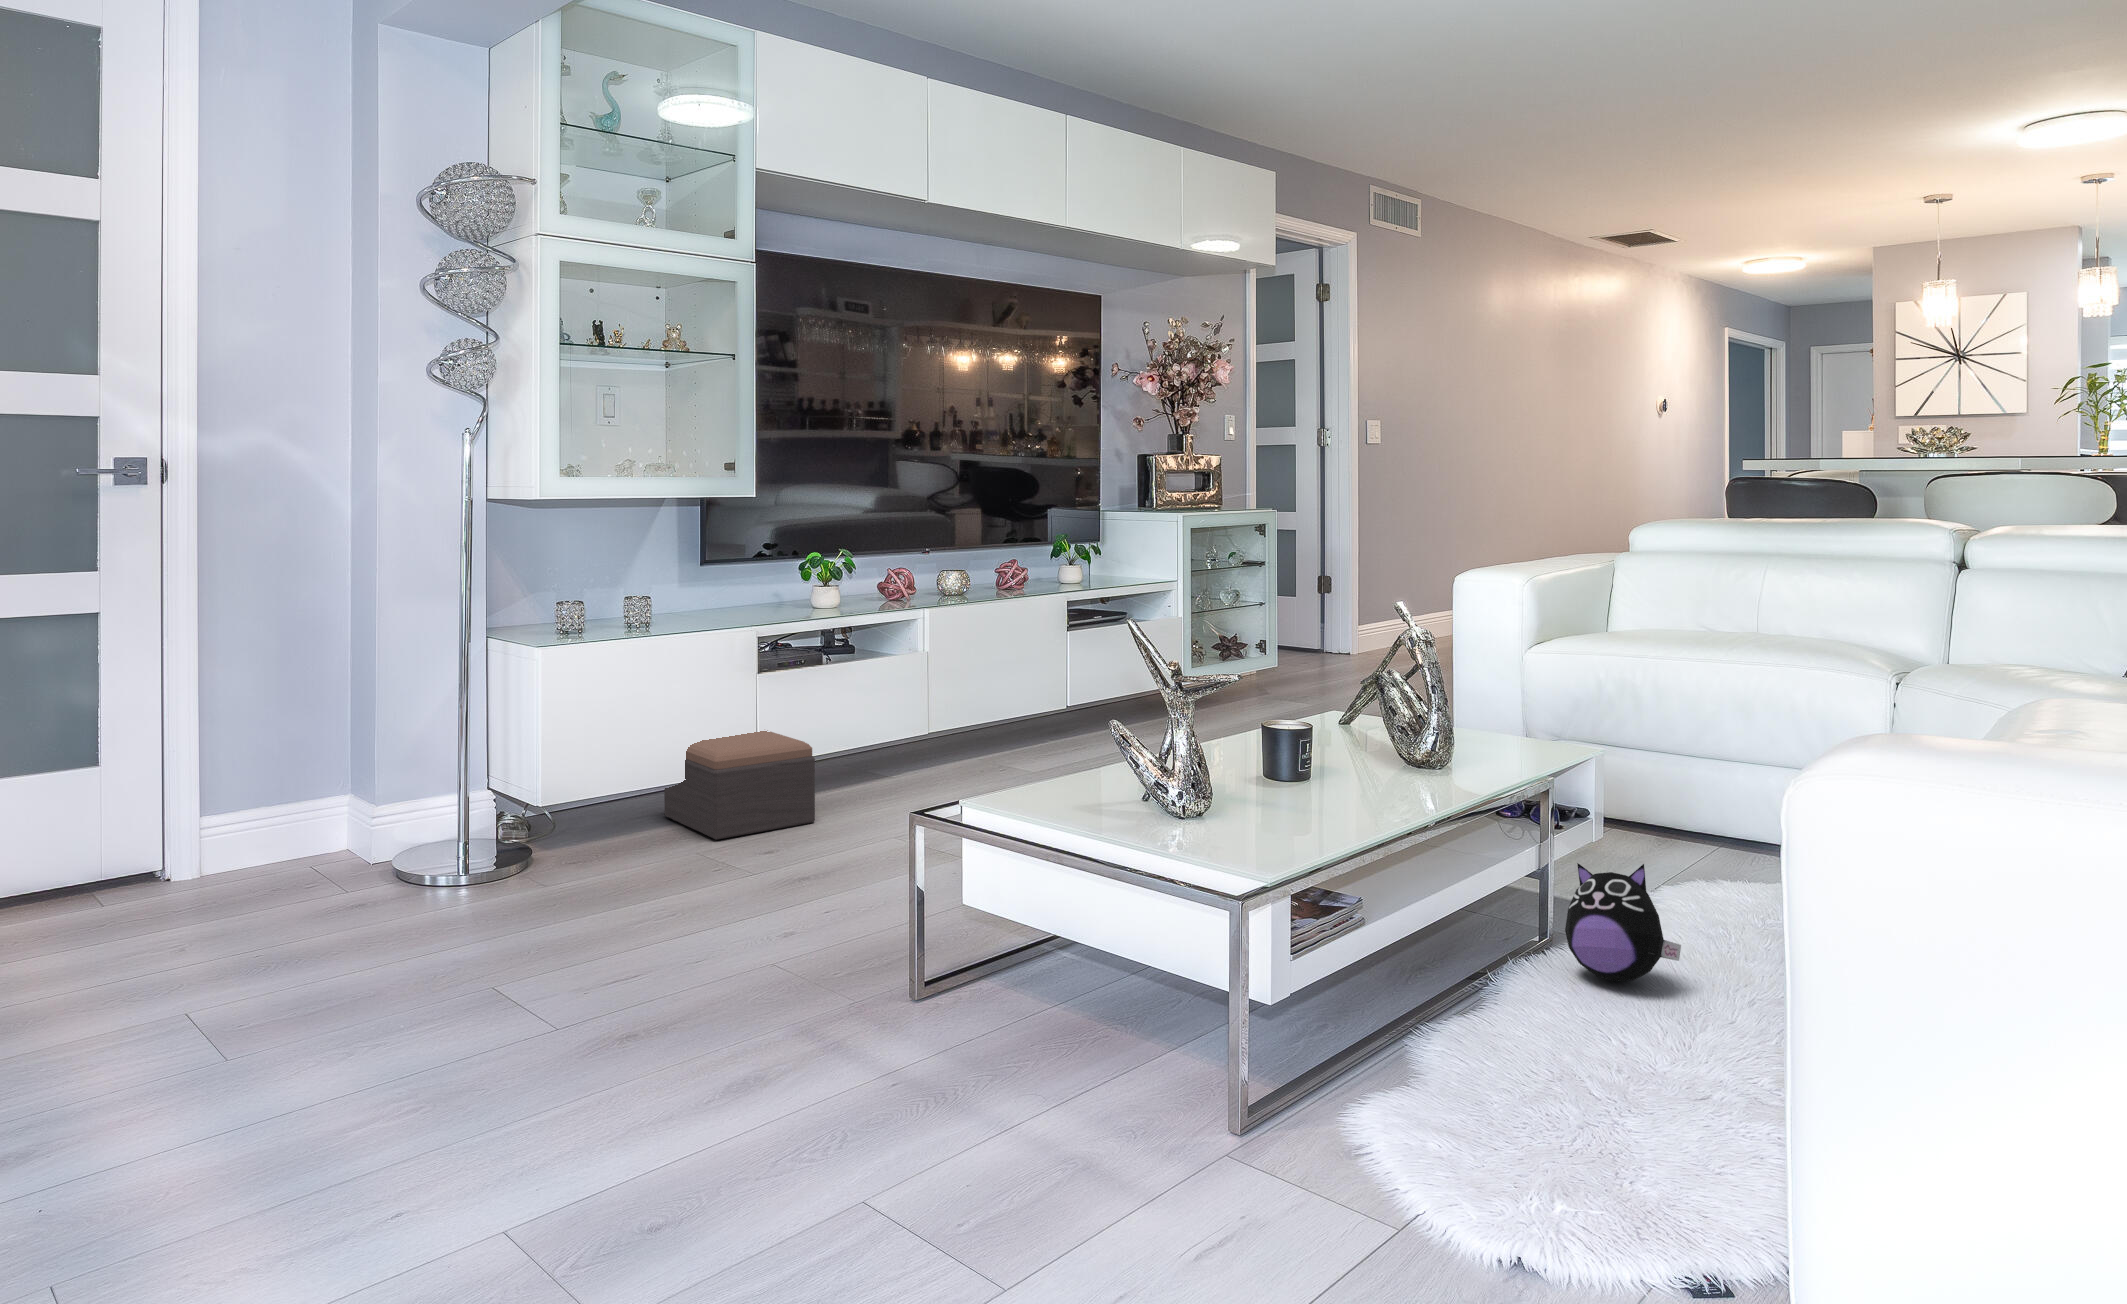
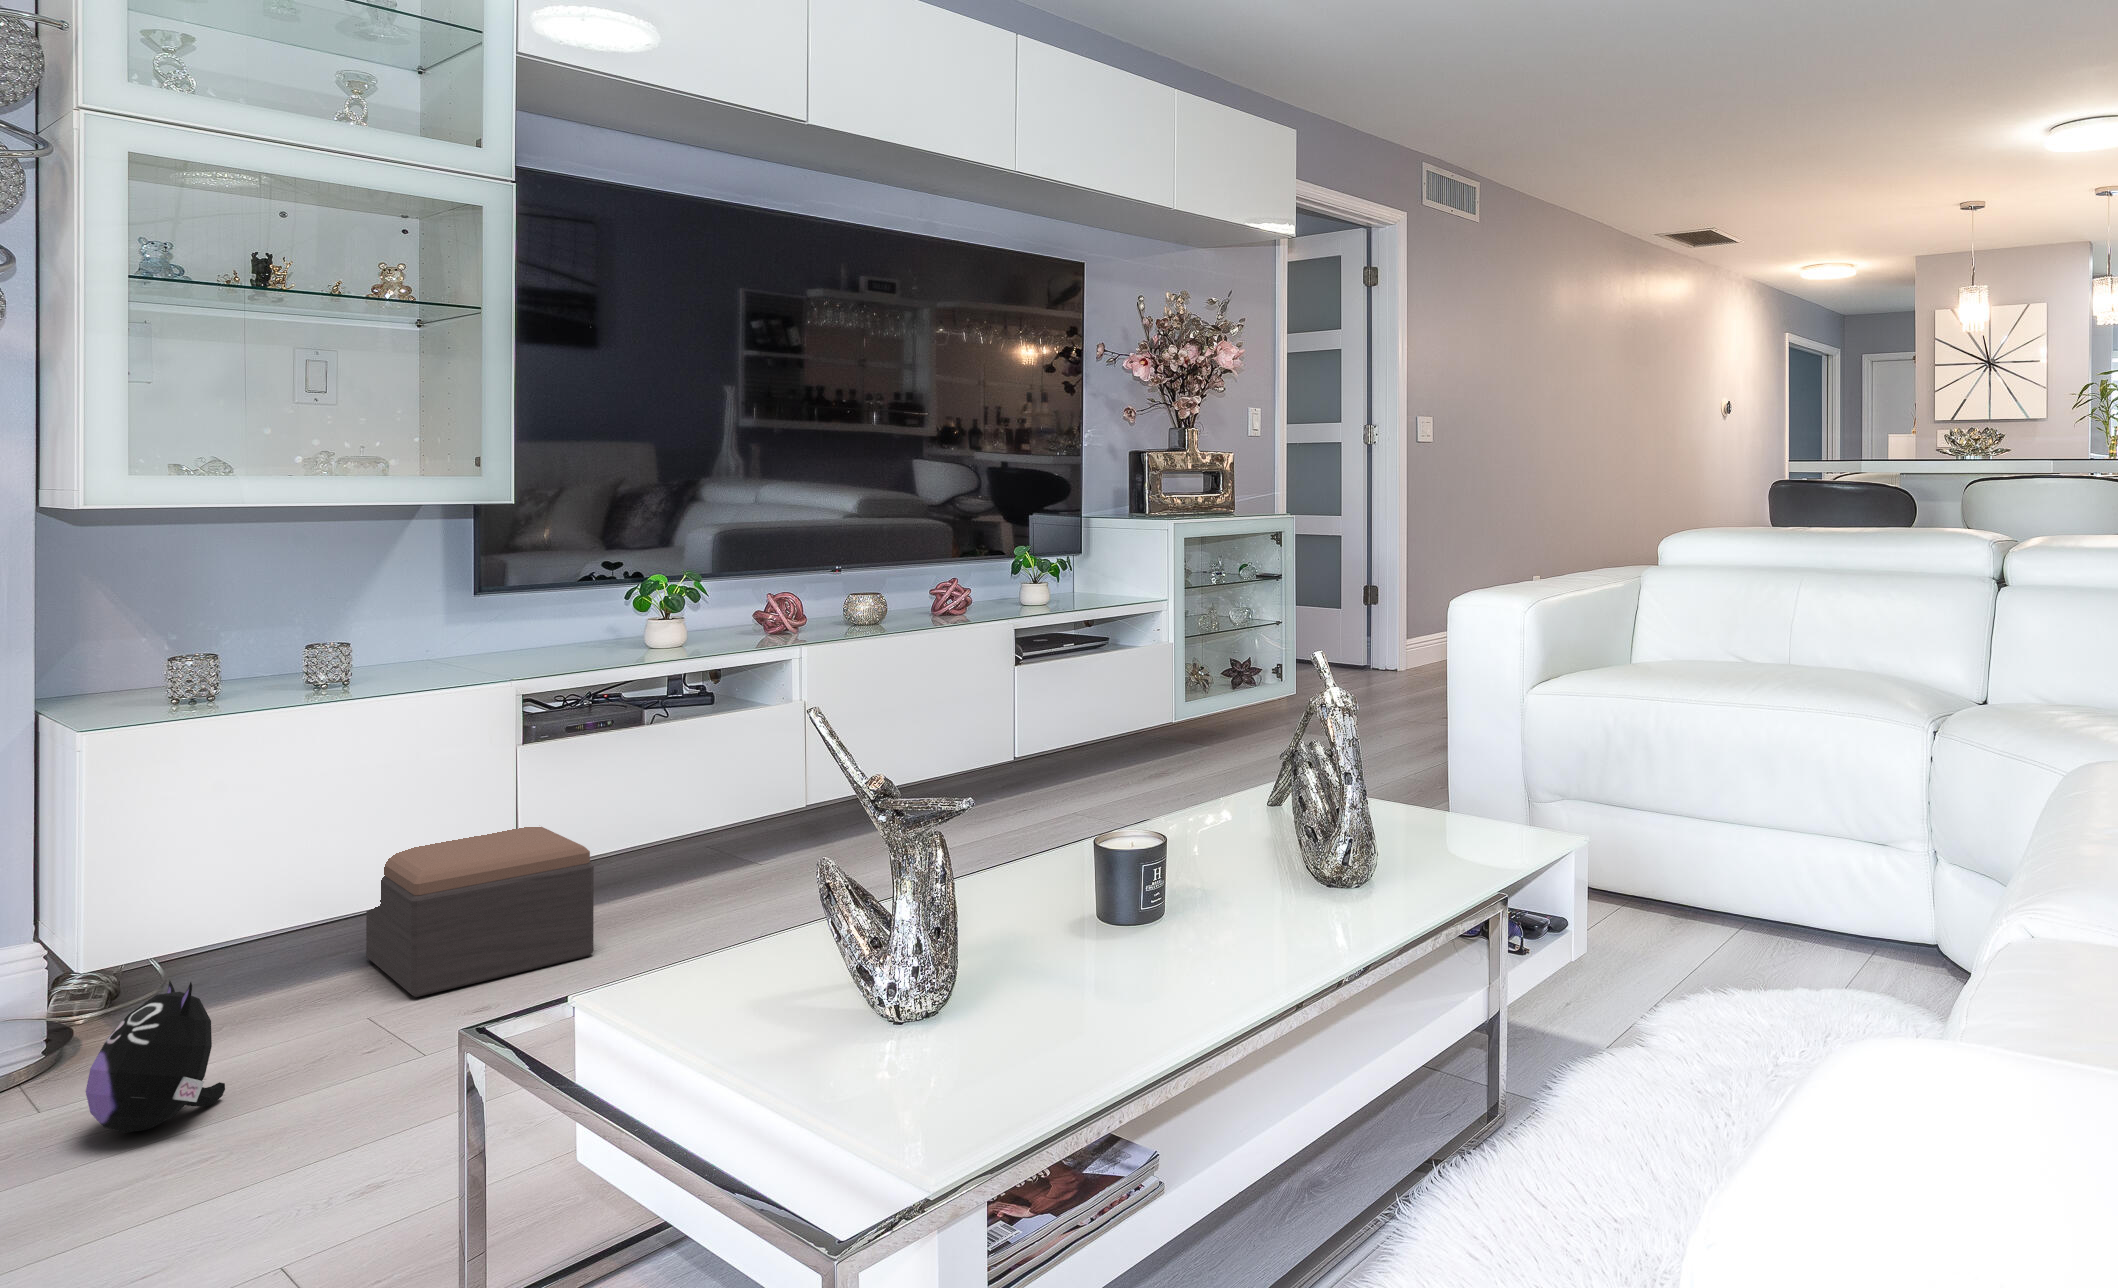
plush toy: present [1565,863,1681,981] -> present [86,981,225,1133]

